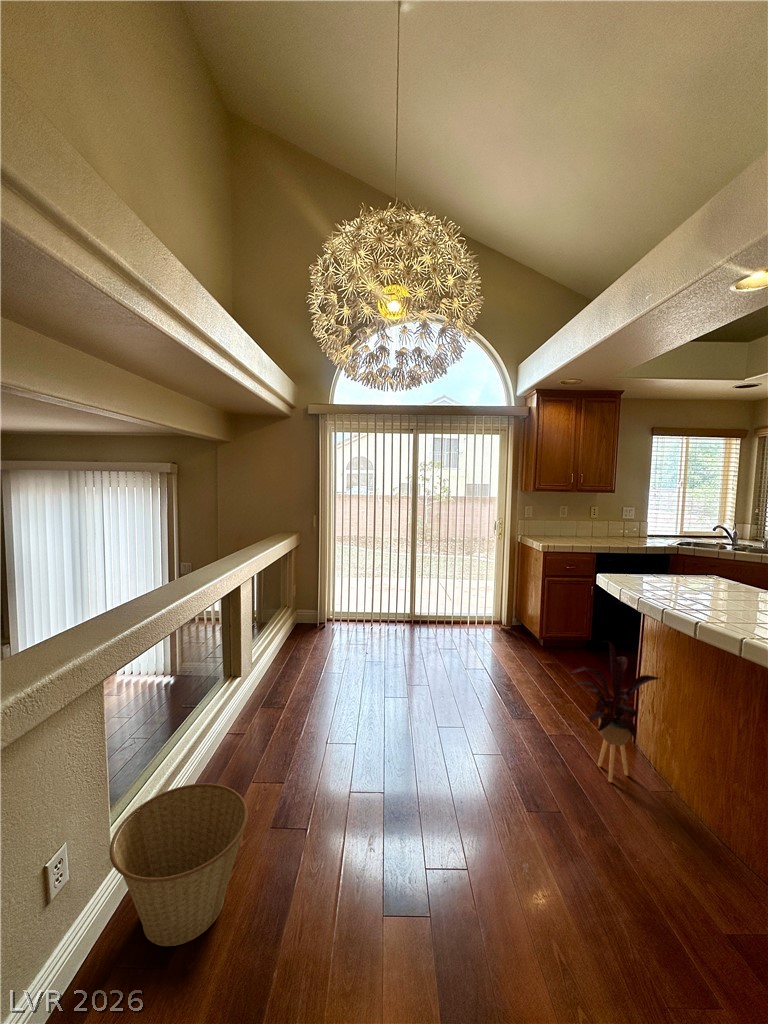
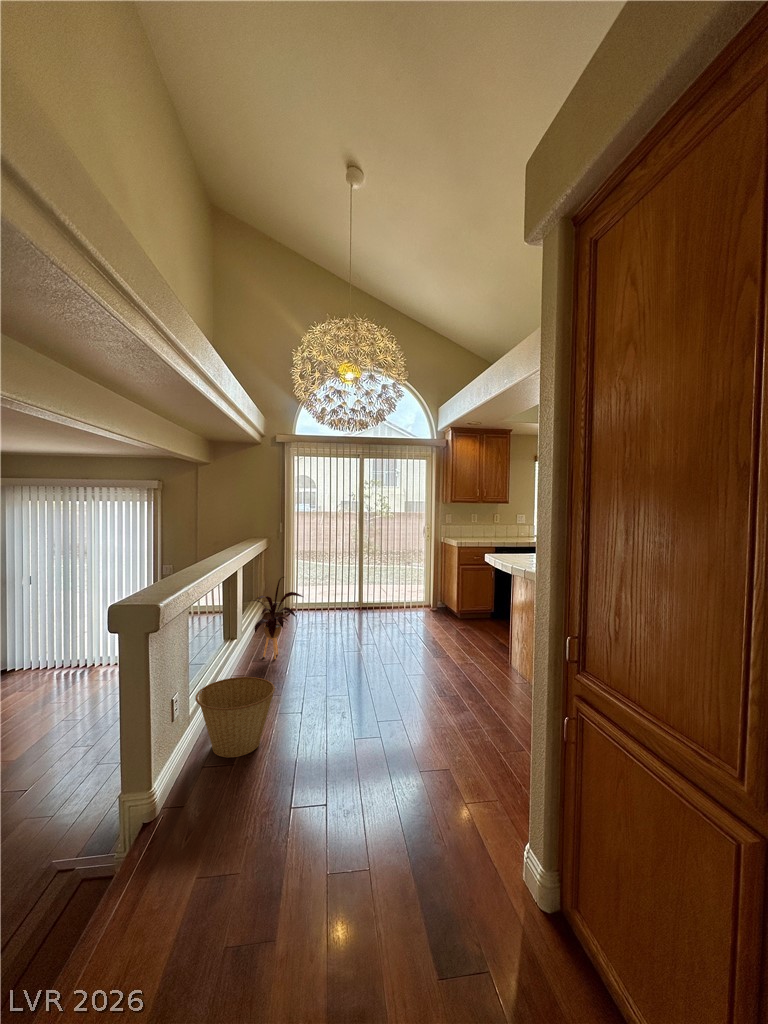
house plant: present [569,641,660,782] -> present [252,577,303,659]

